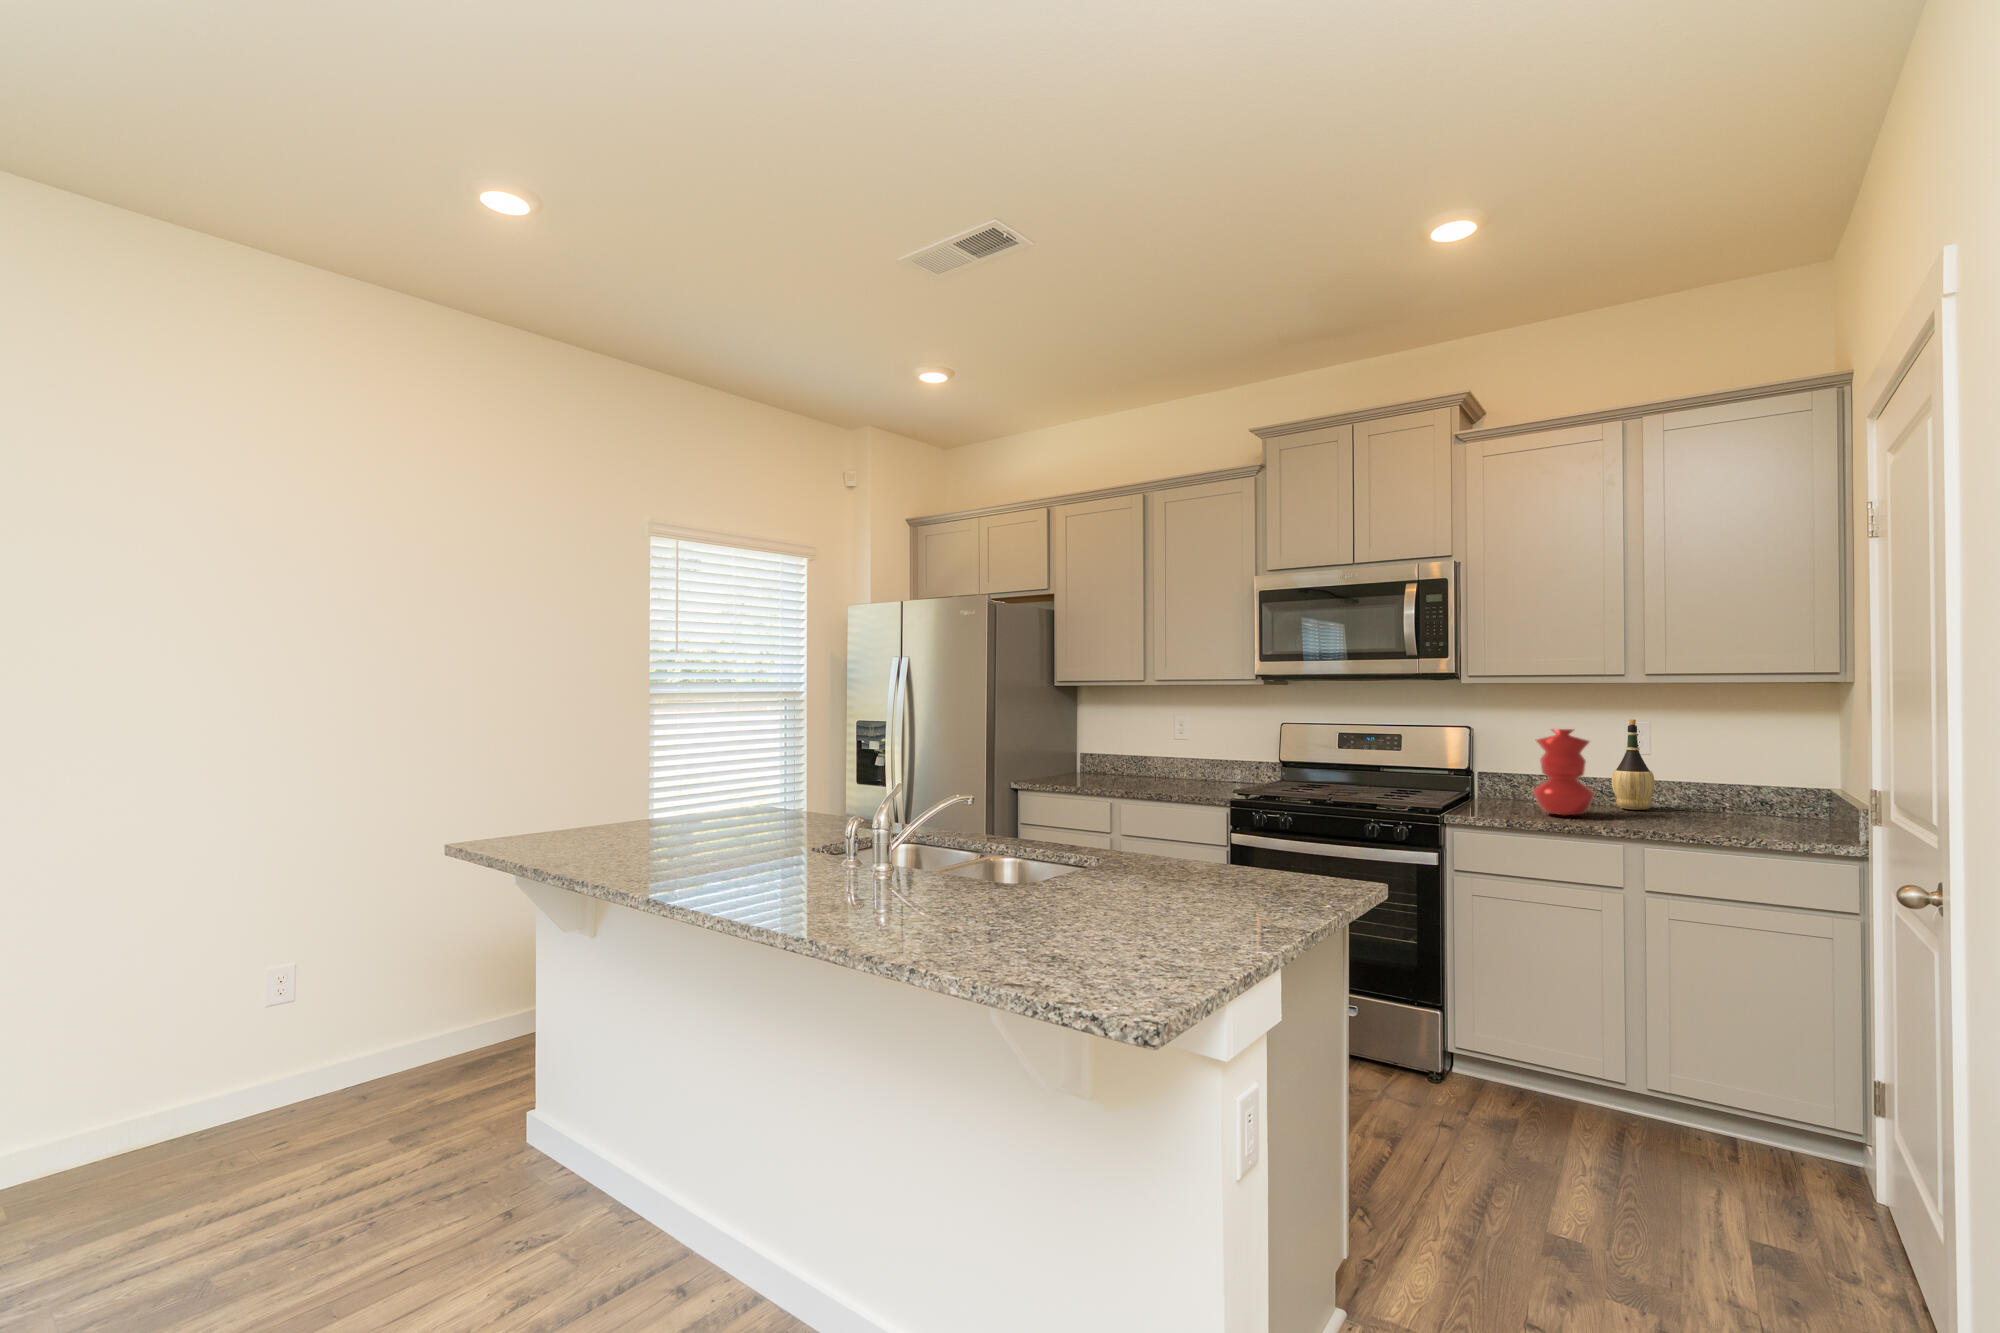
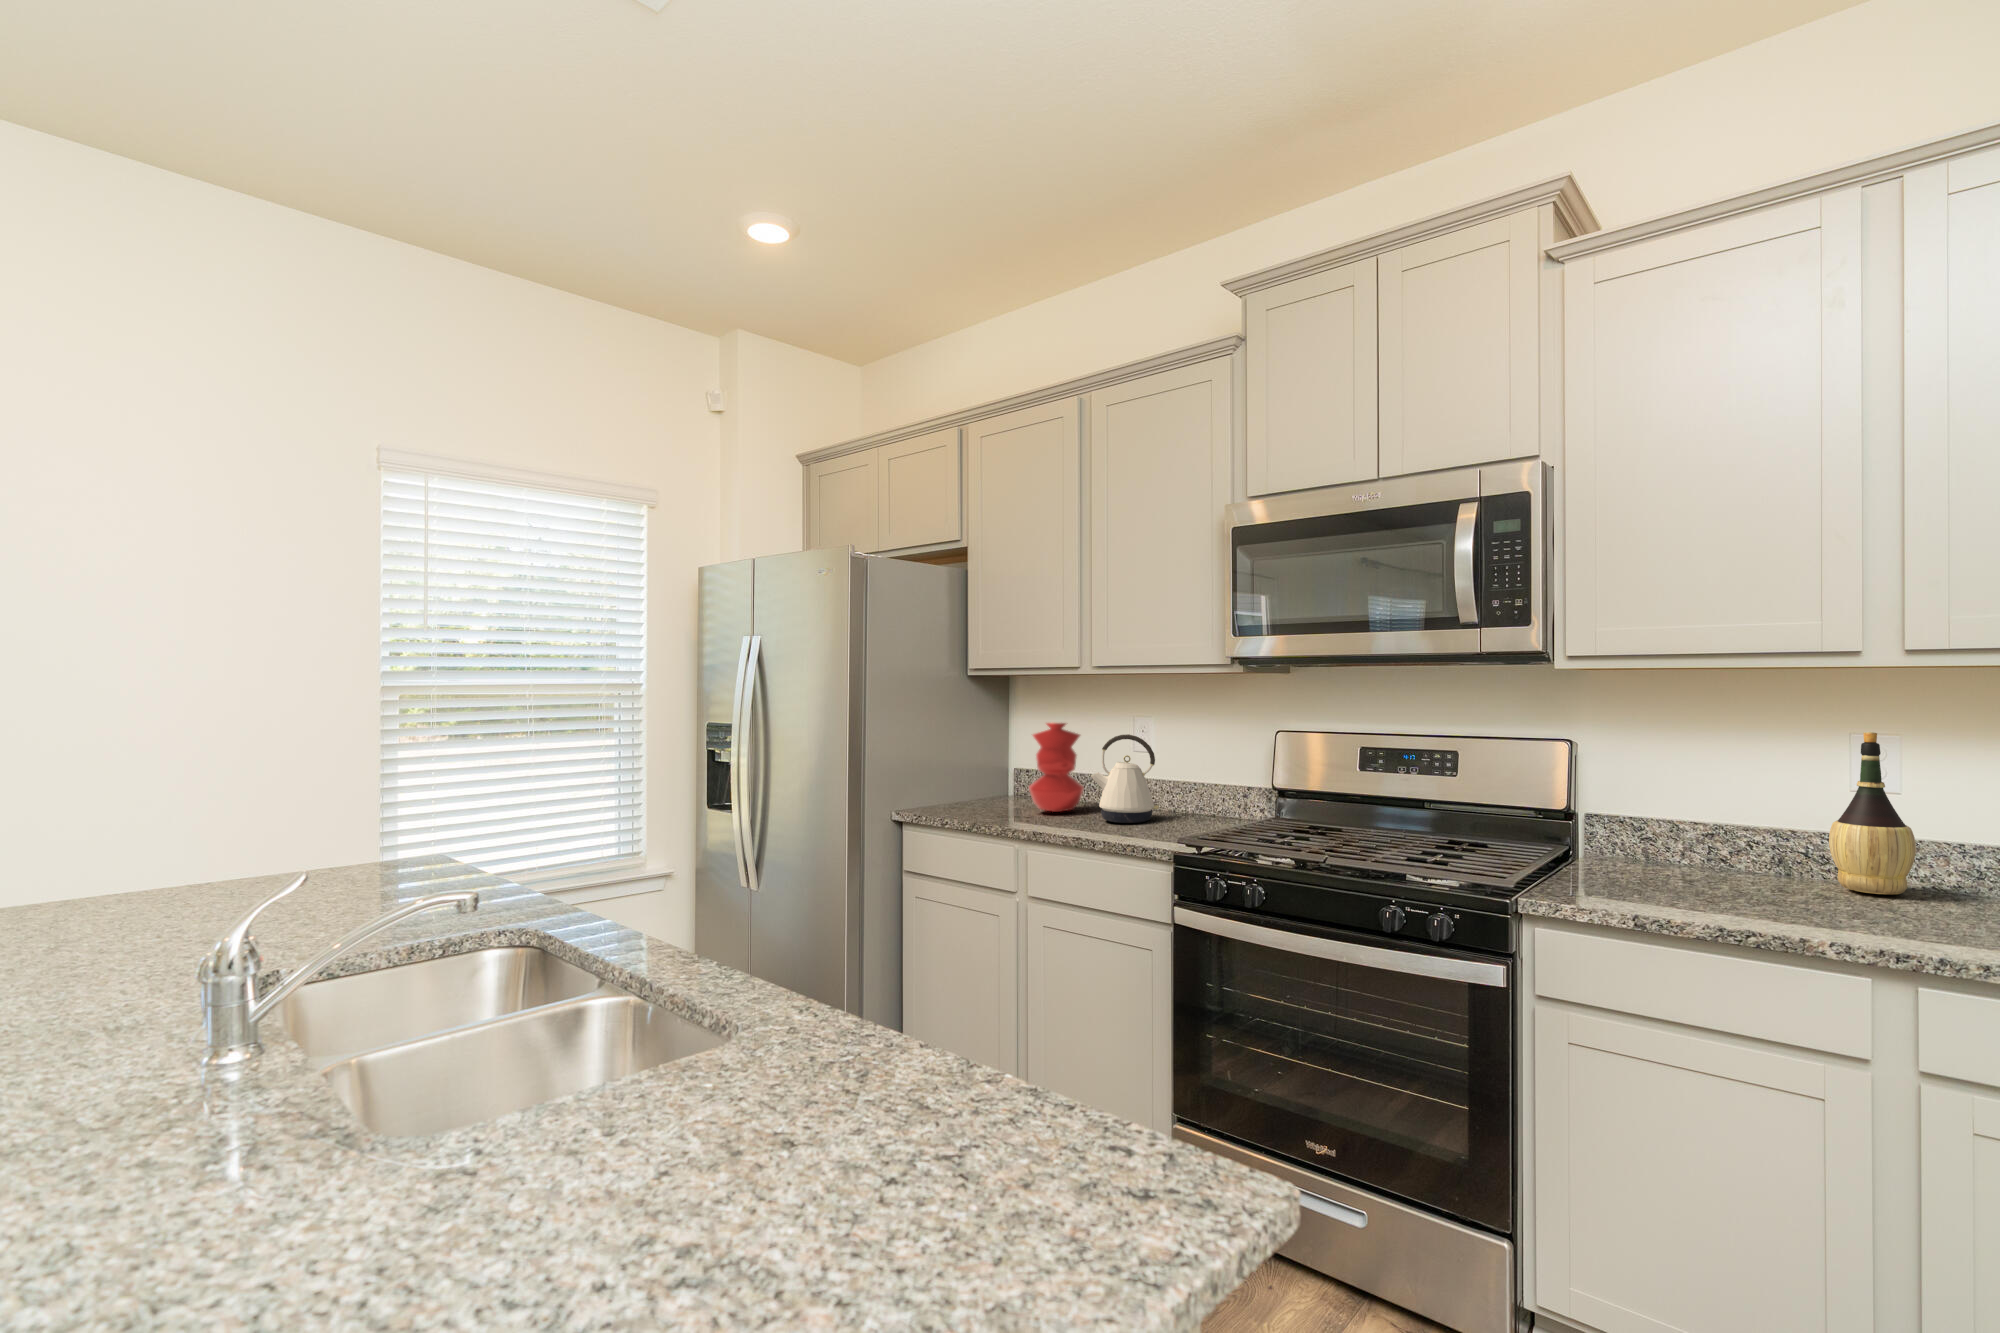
kettle: none [1155,727,1202,787] -> present [1091,734,1159,823]
vase: present [1533,729,1594,816] -> present [1029,723,1084,812]

